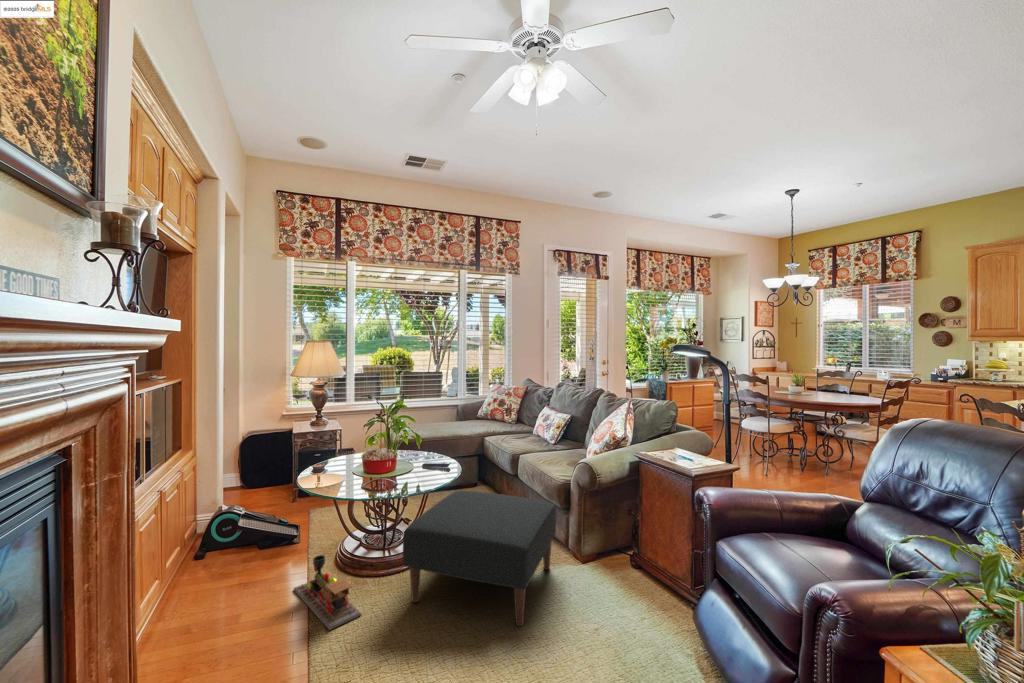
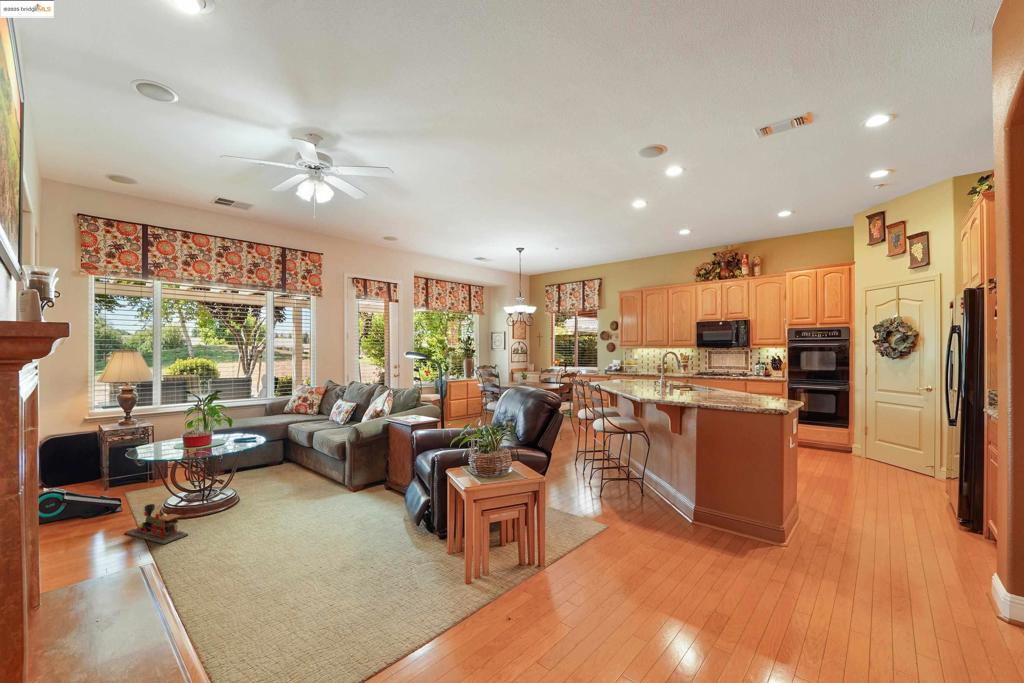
ottoman: present [403,491,556,626] -> none [221,454,337,524]

